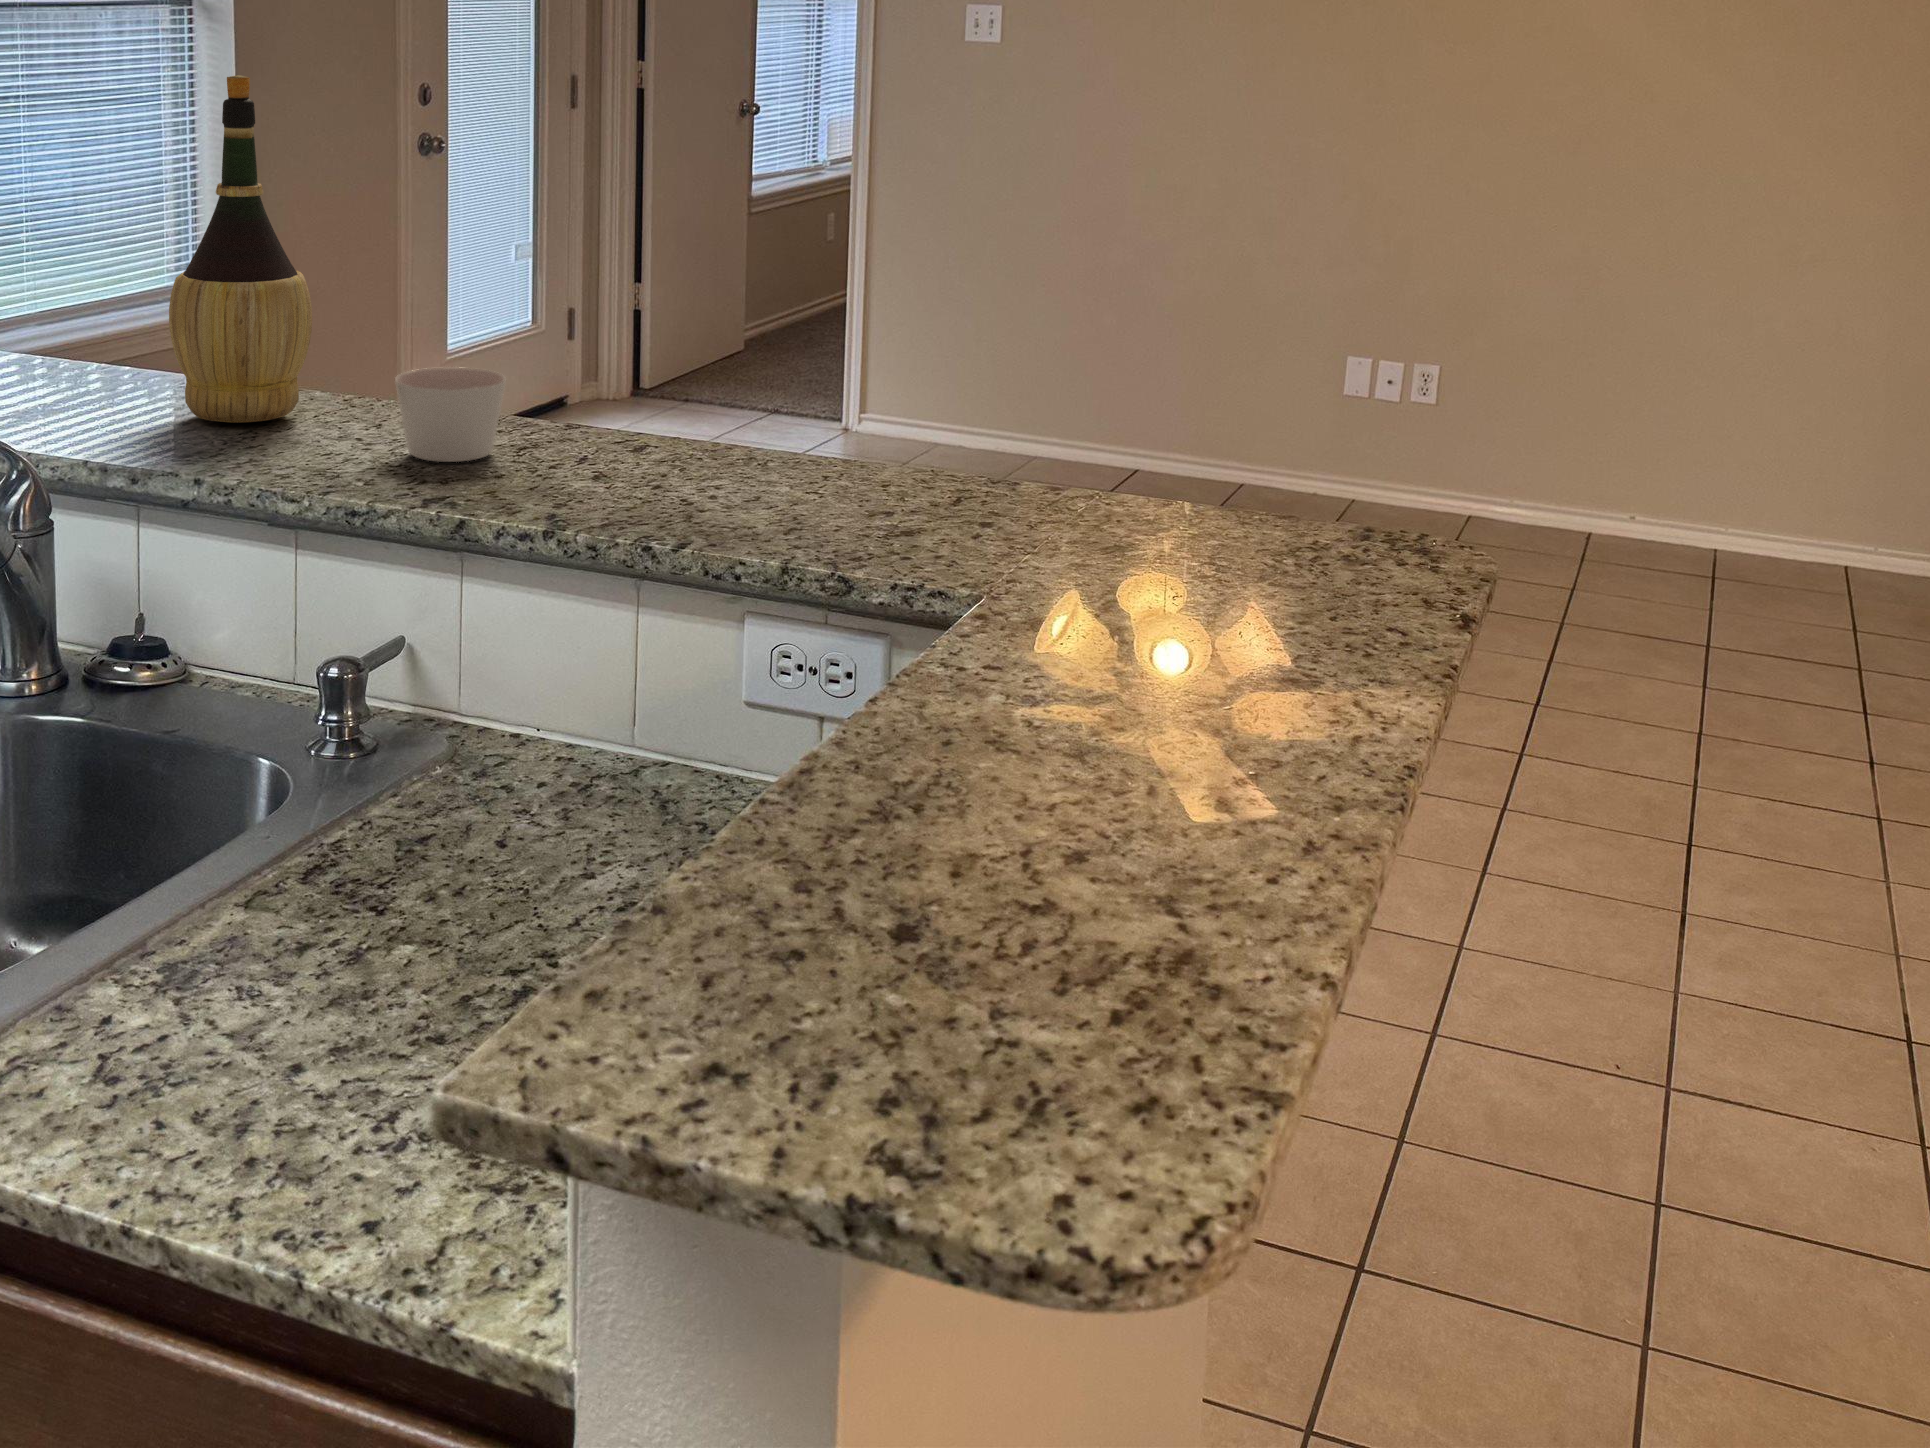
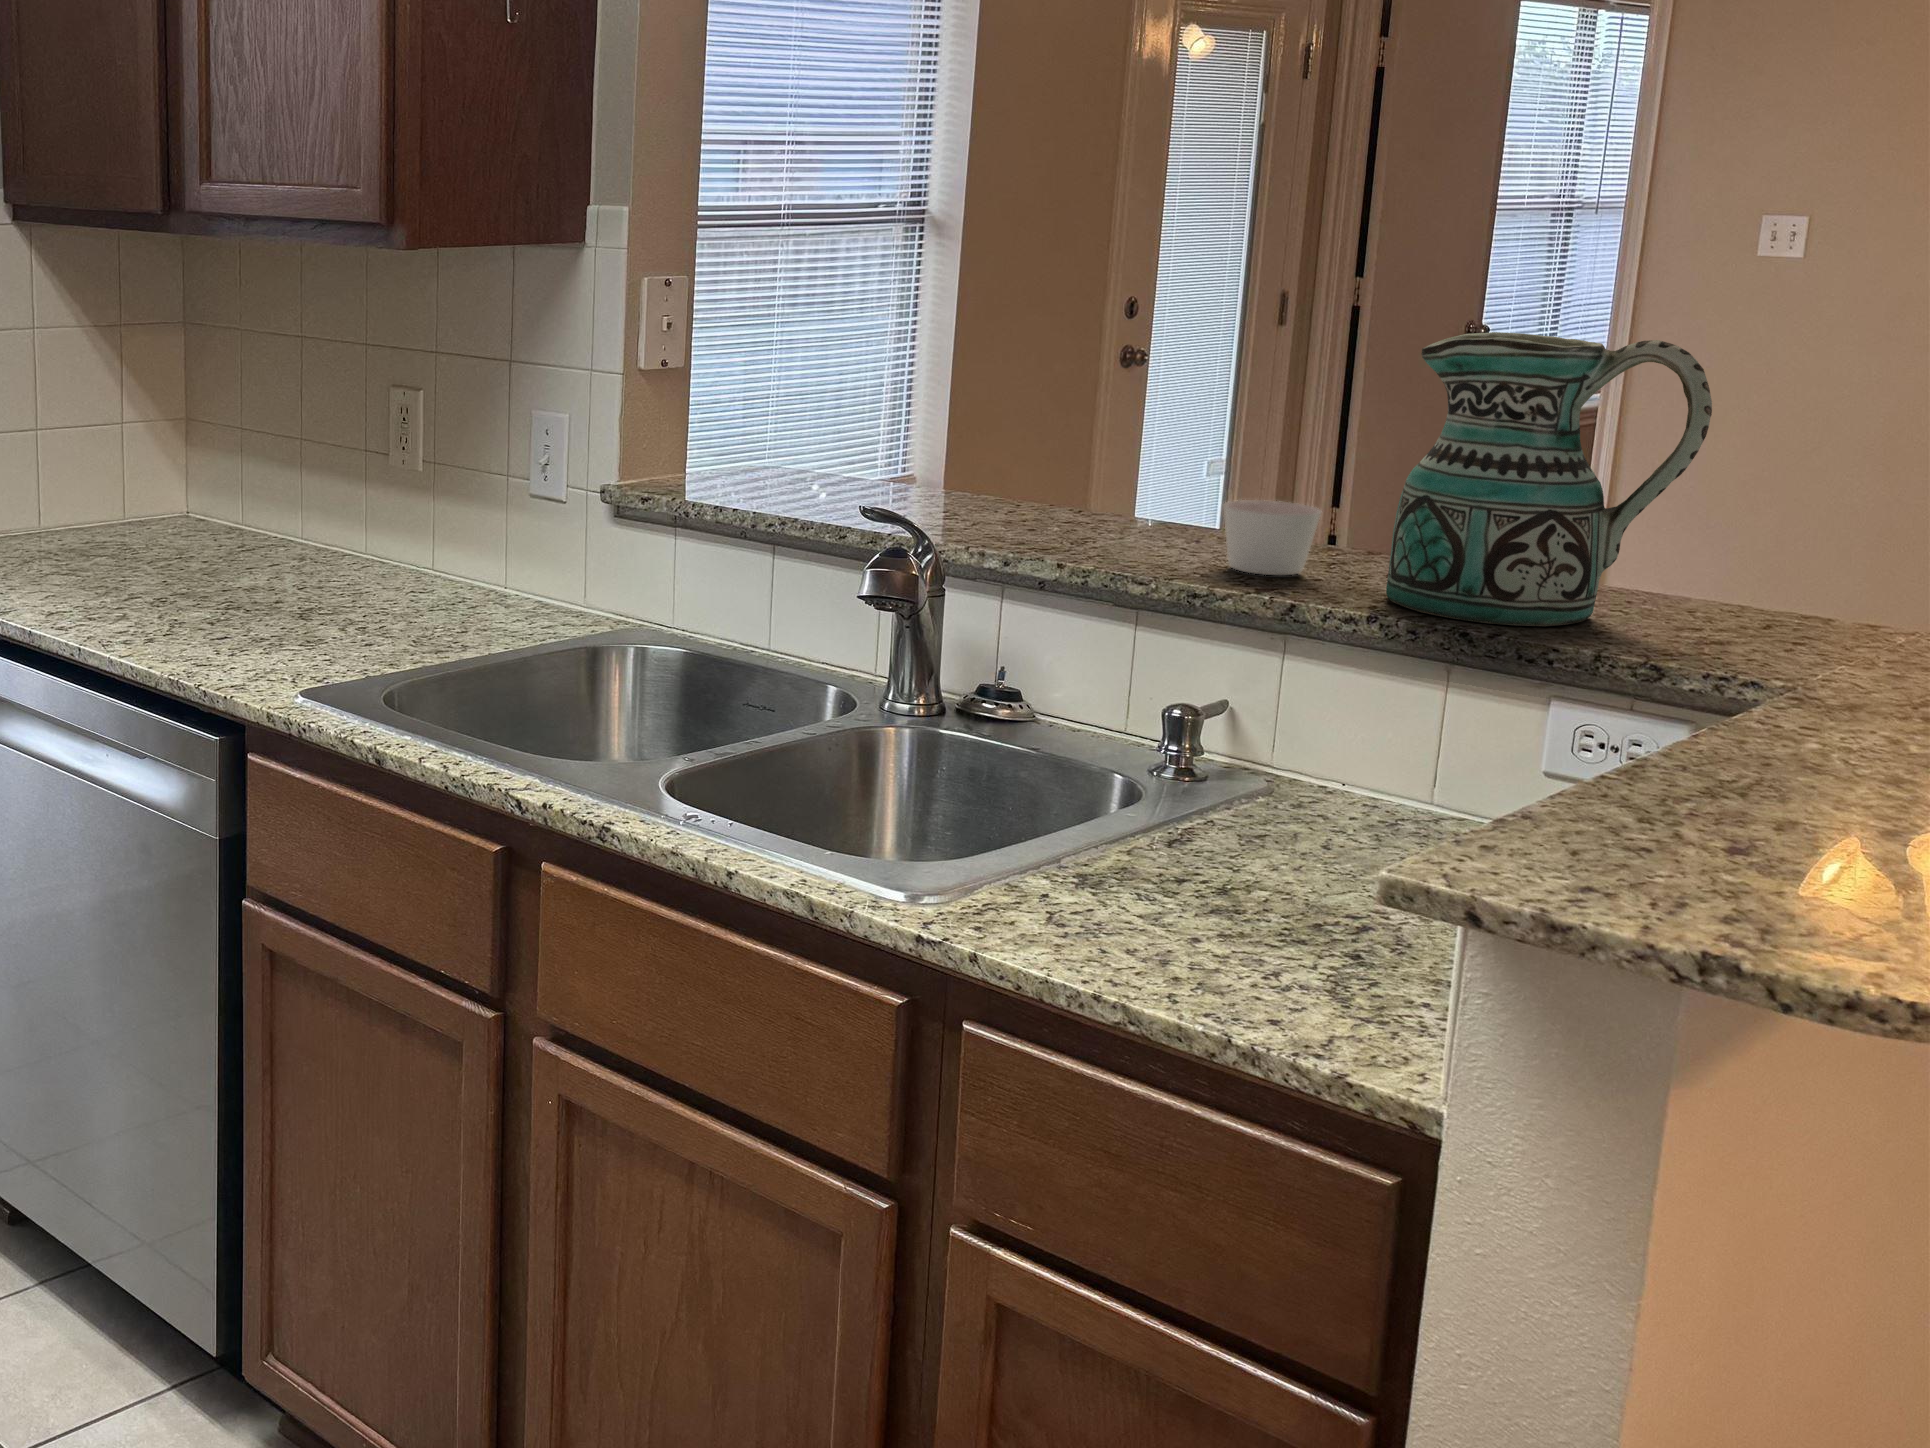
wine bottle: present [169,75,312,423] -> none [1026,257,1145,538]
ceramic pitcher: none [575,166,885,515] -> present [1386,332,1712,626]

